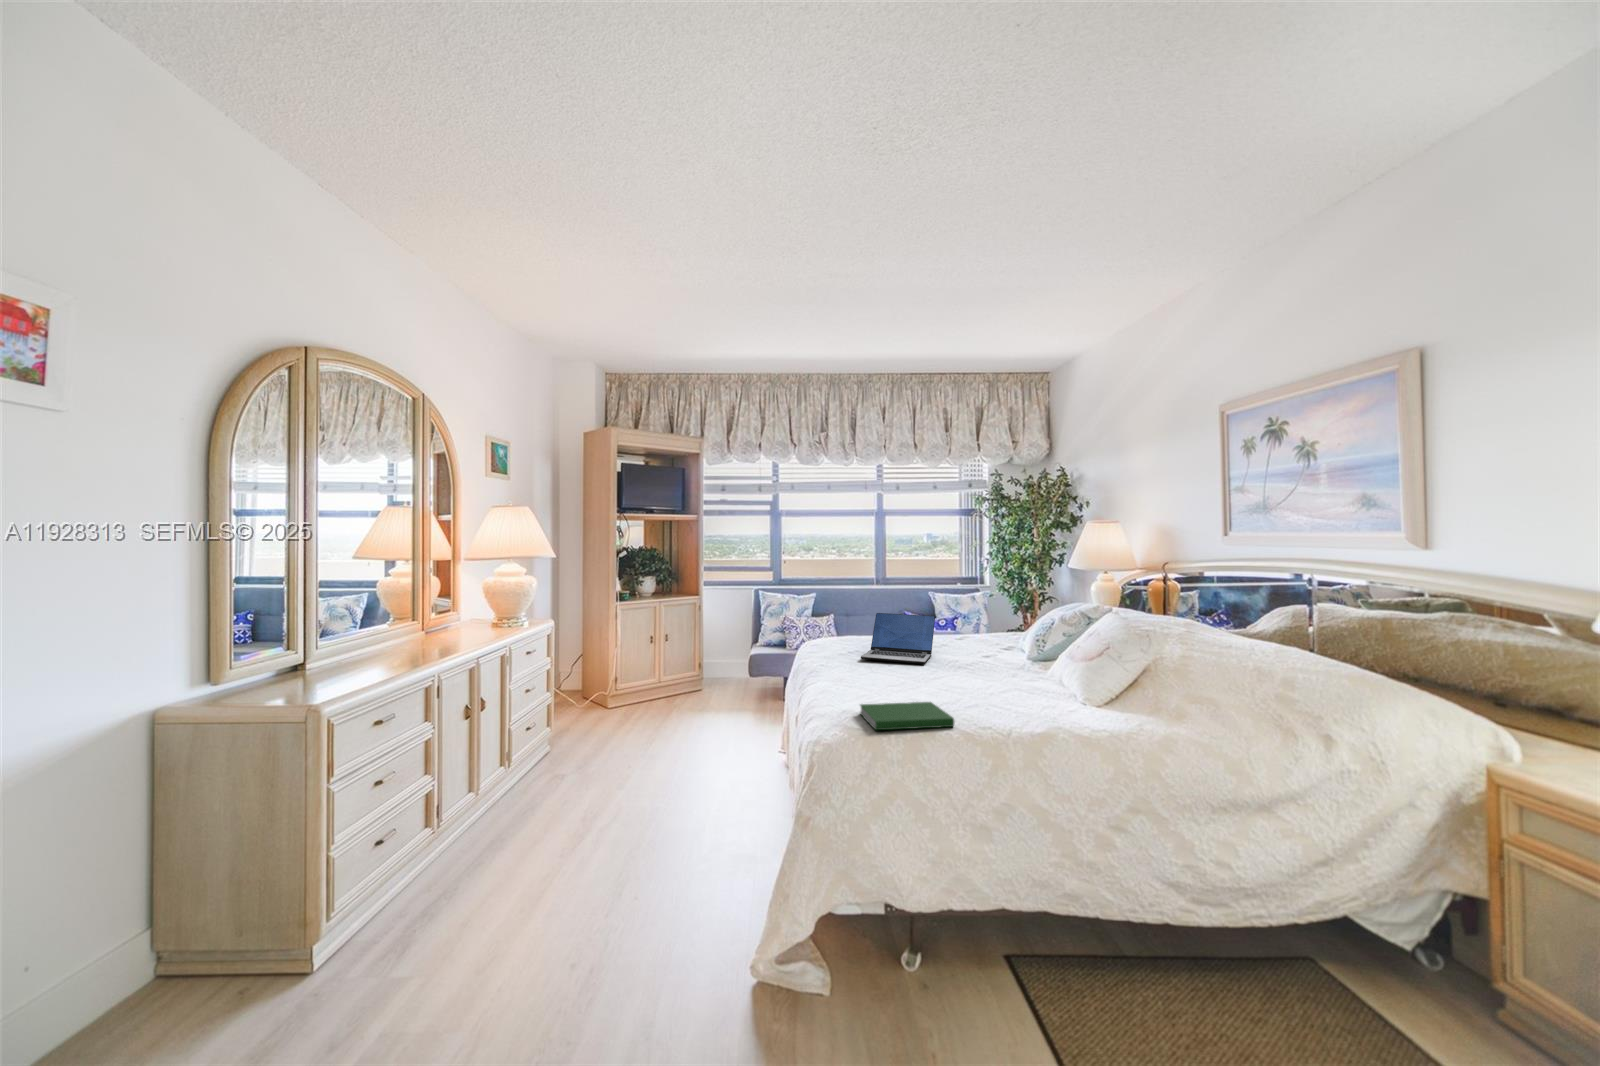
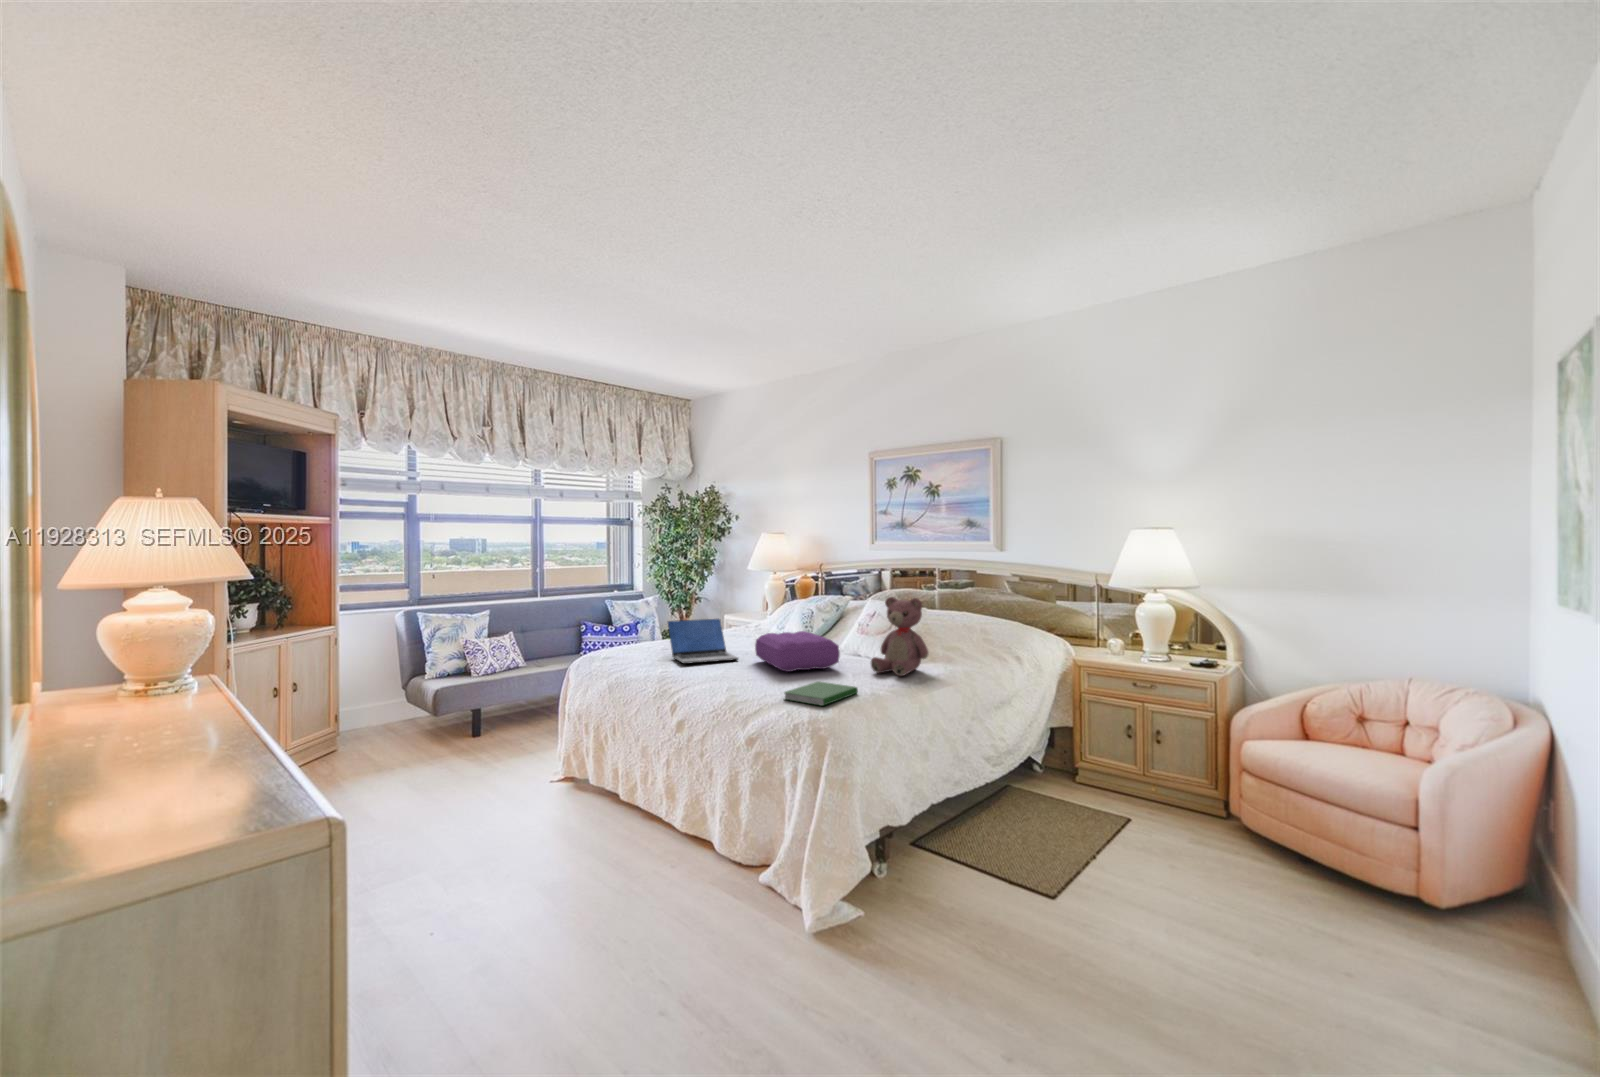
teddy bear: none [1036,605,1125,720] -> present [871,597,929,676]
pillow: none [921,637,1016,690] -> present [755,631,840,672]

